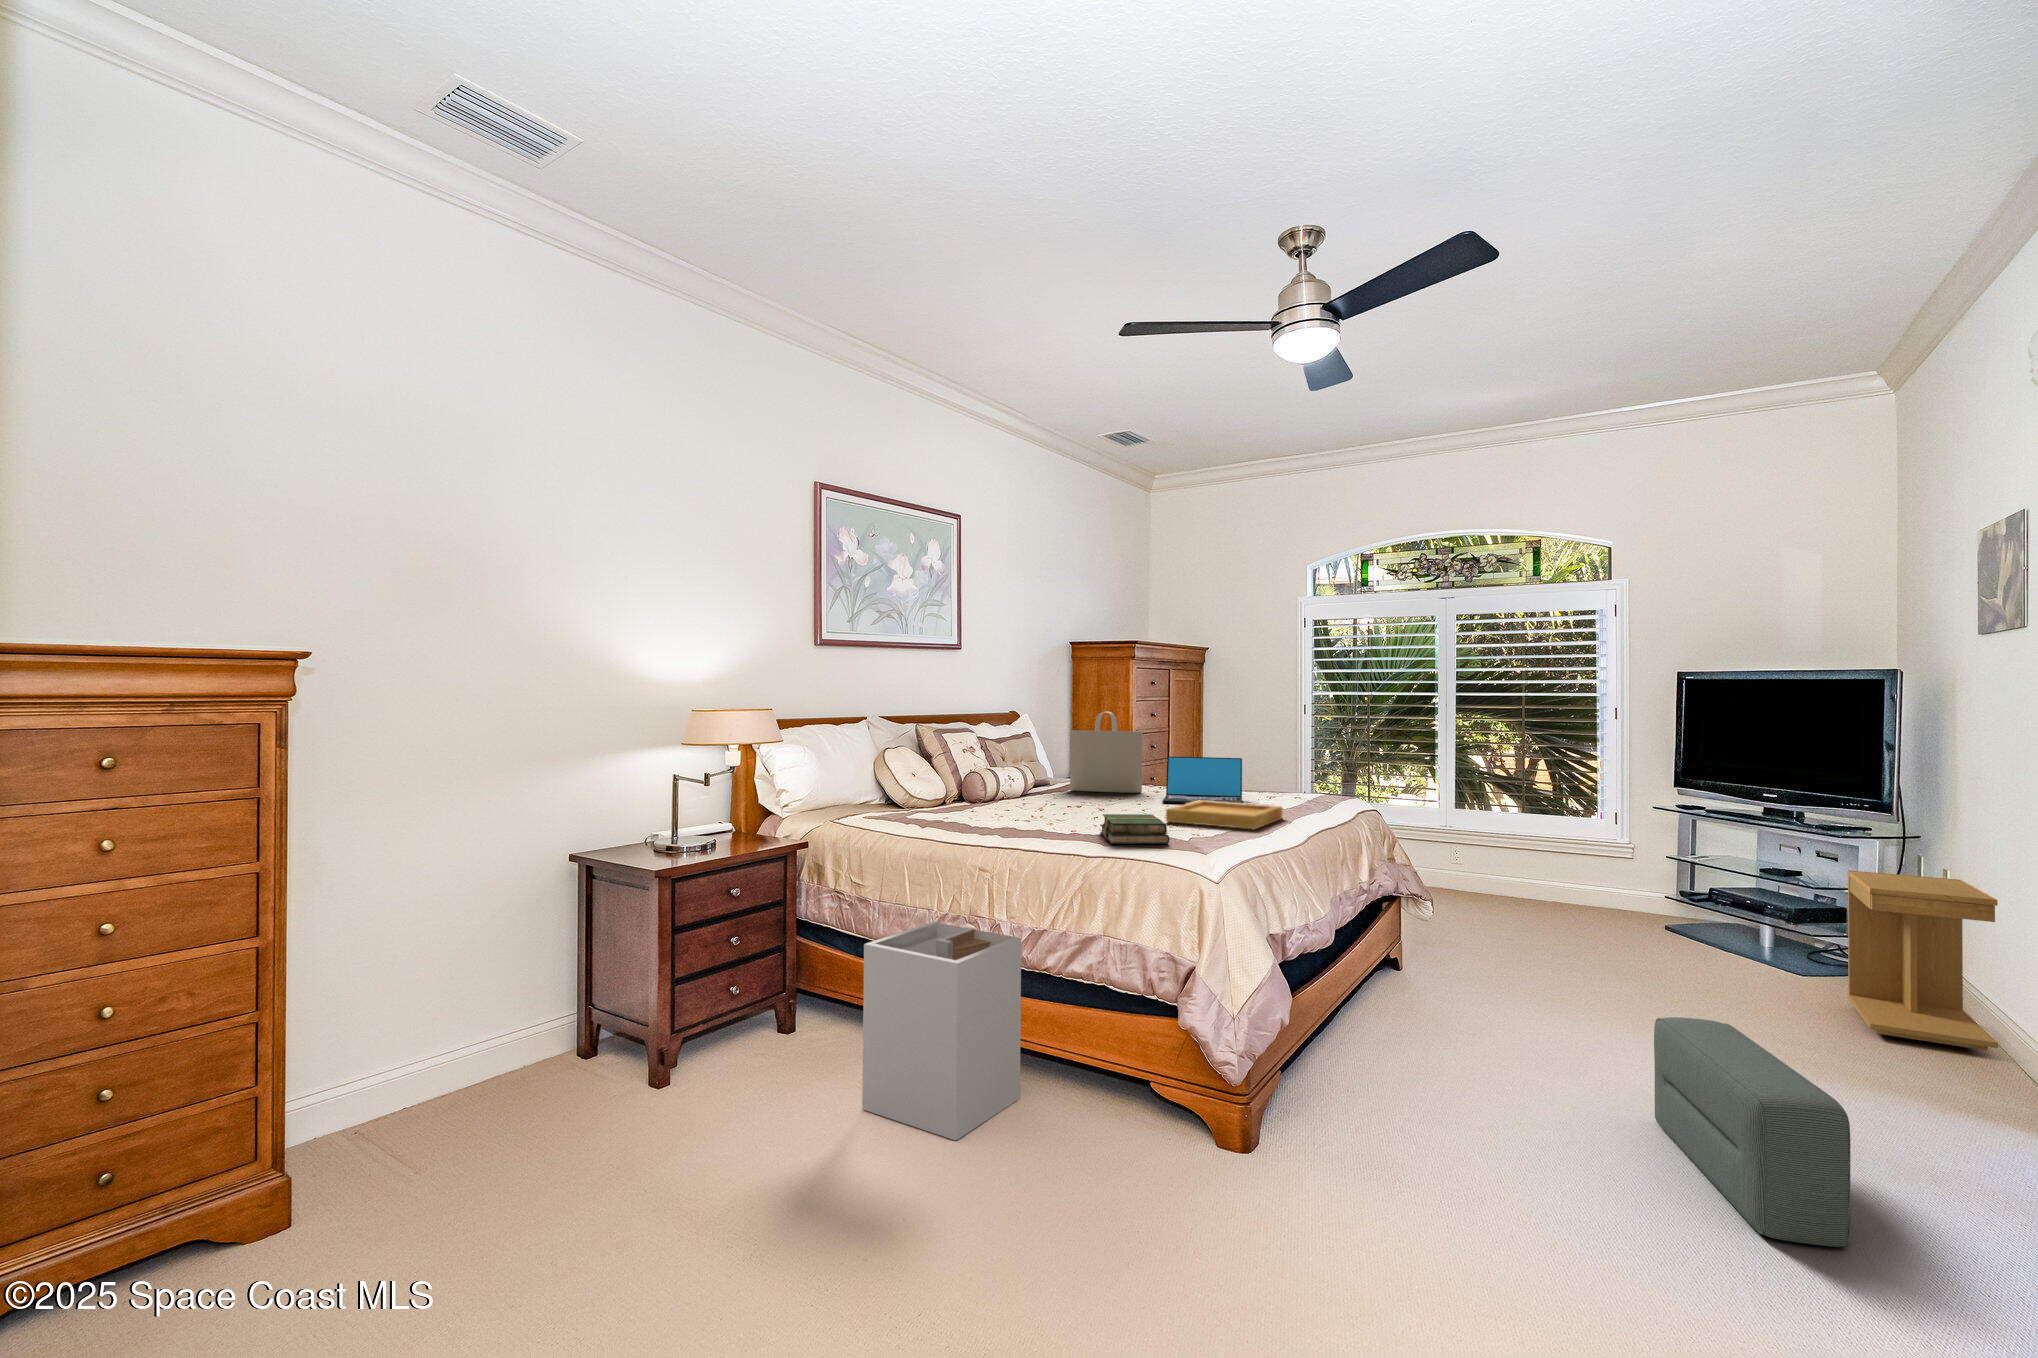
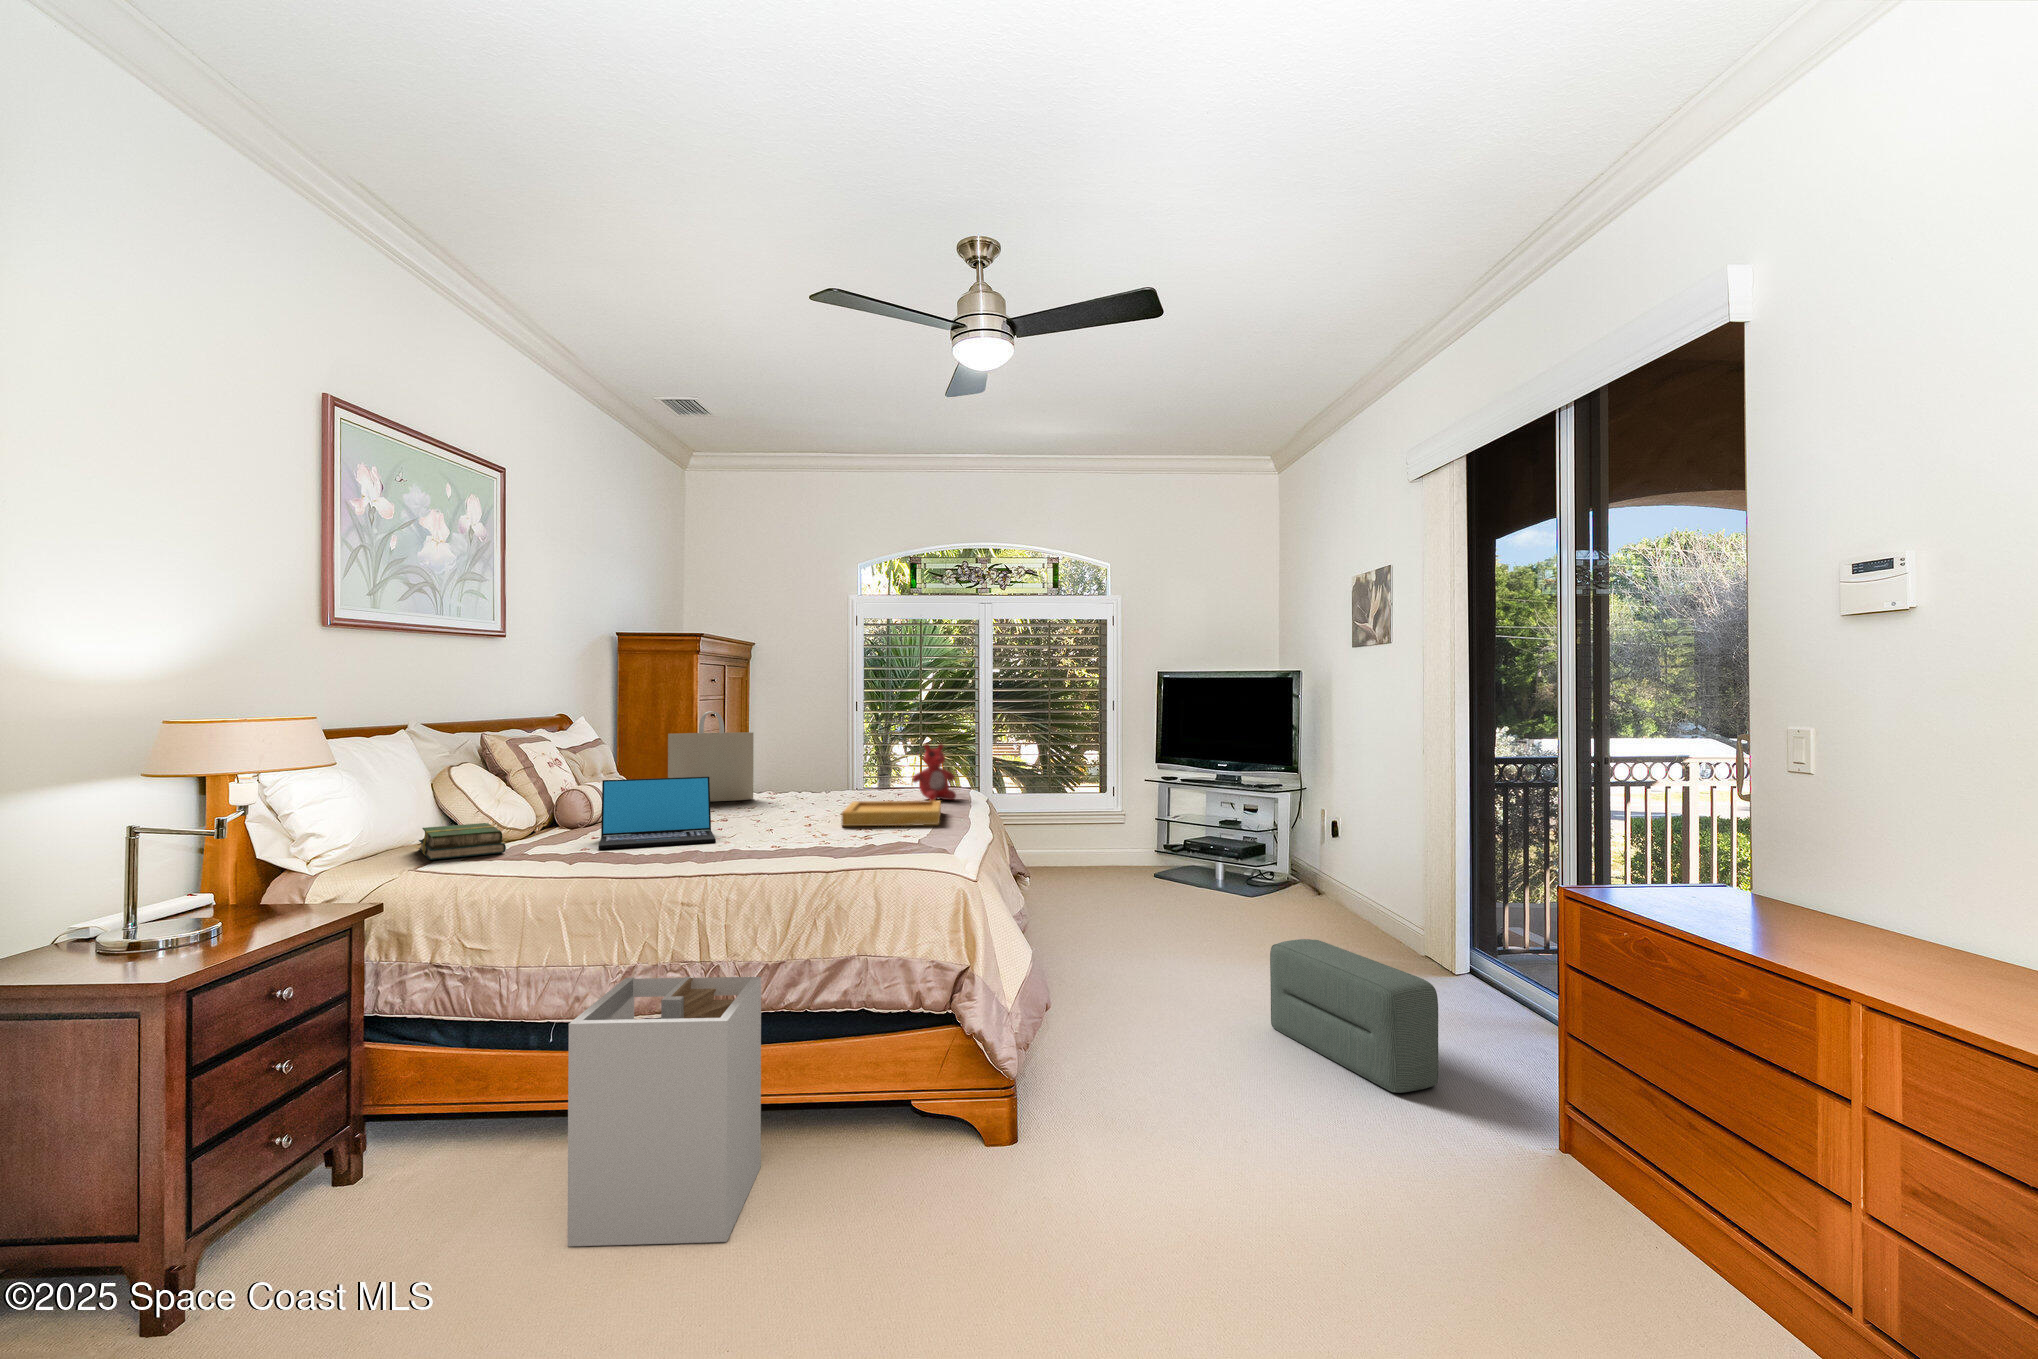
stuffed bear: none [1279,749,1328,808] -> present [912,744,956,801]
laptop: present [1162,756,1242,804] -> present [599,777,716,849]
book: present [1100,814,1170,844] -> present [419,823,506,860]
side table: present [1847,870,1998,1050] -> none [1296,815,1390,932]

